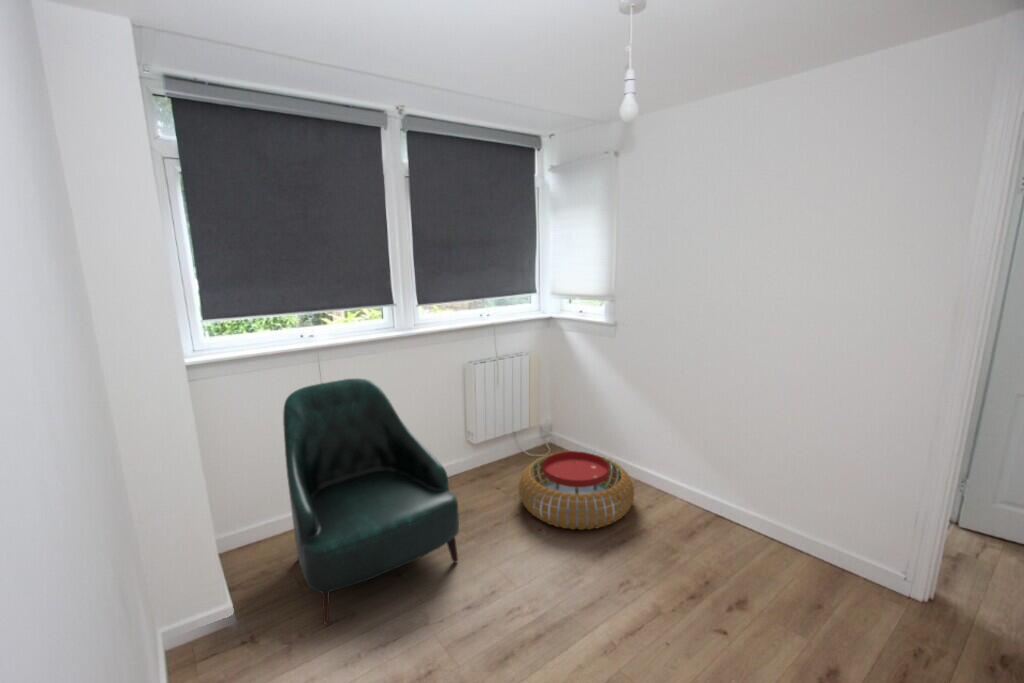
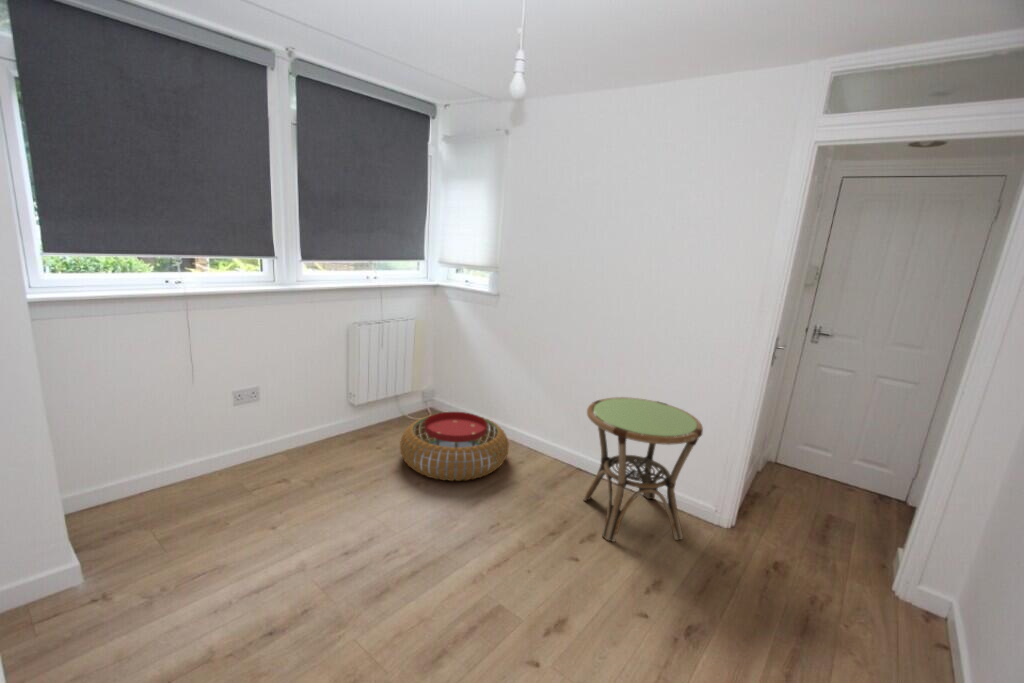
armchair: present [283,379,459,624] -> none [144,331,339,575]
side table: none [726,441,884,623] -> present [583,397,703,541]

